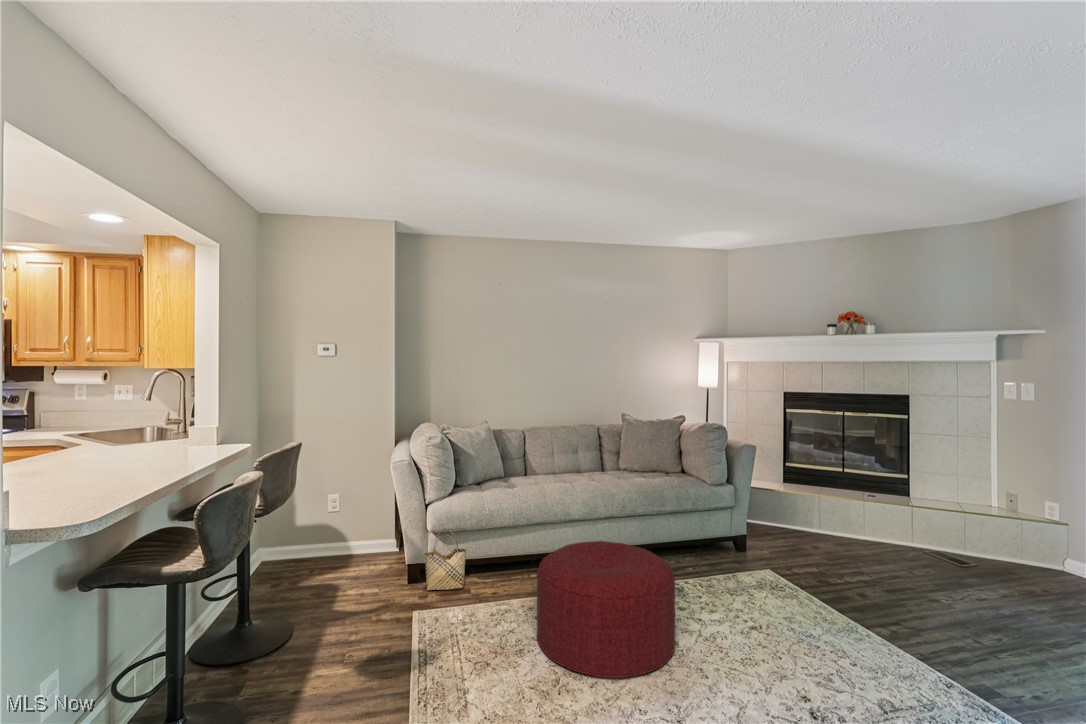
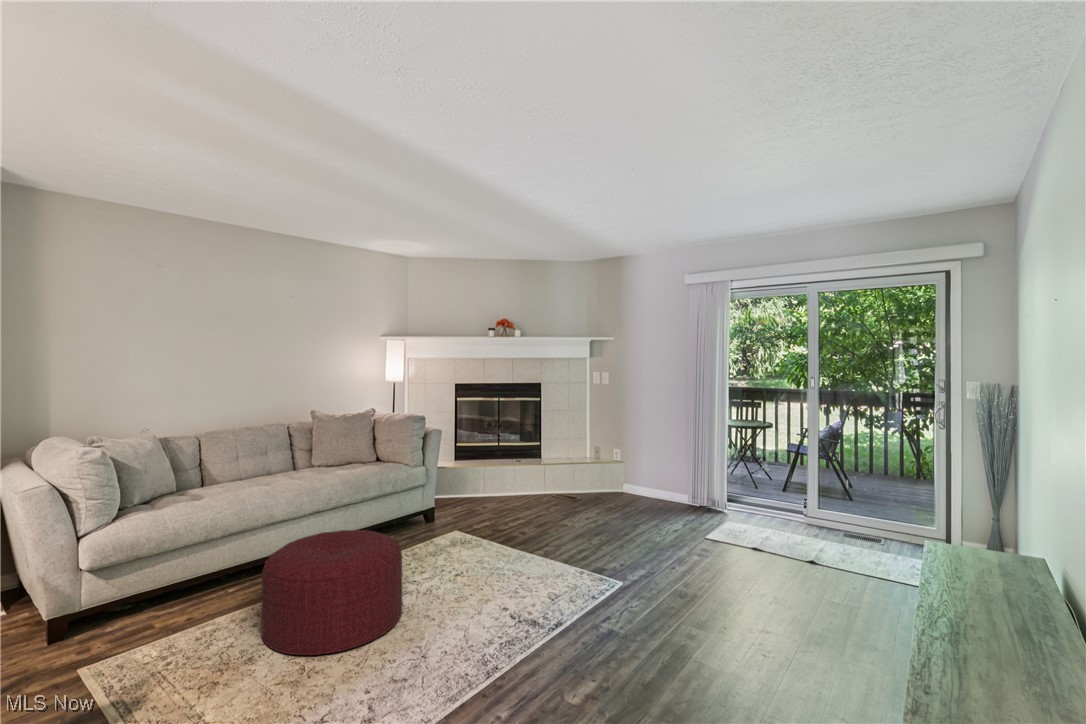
woven basket: present [424,529,466,590] -> none [80,562,144,643]

